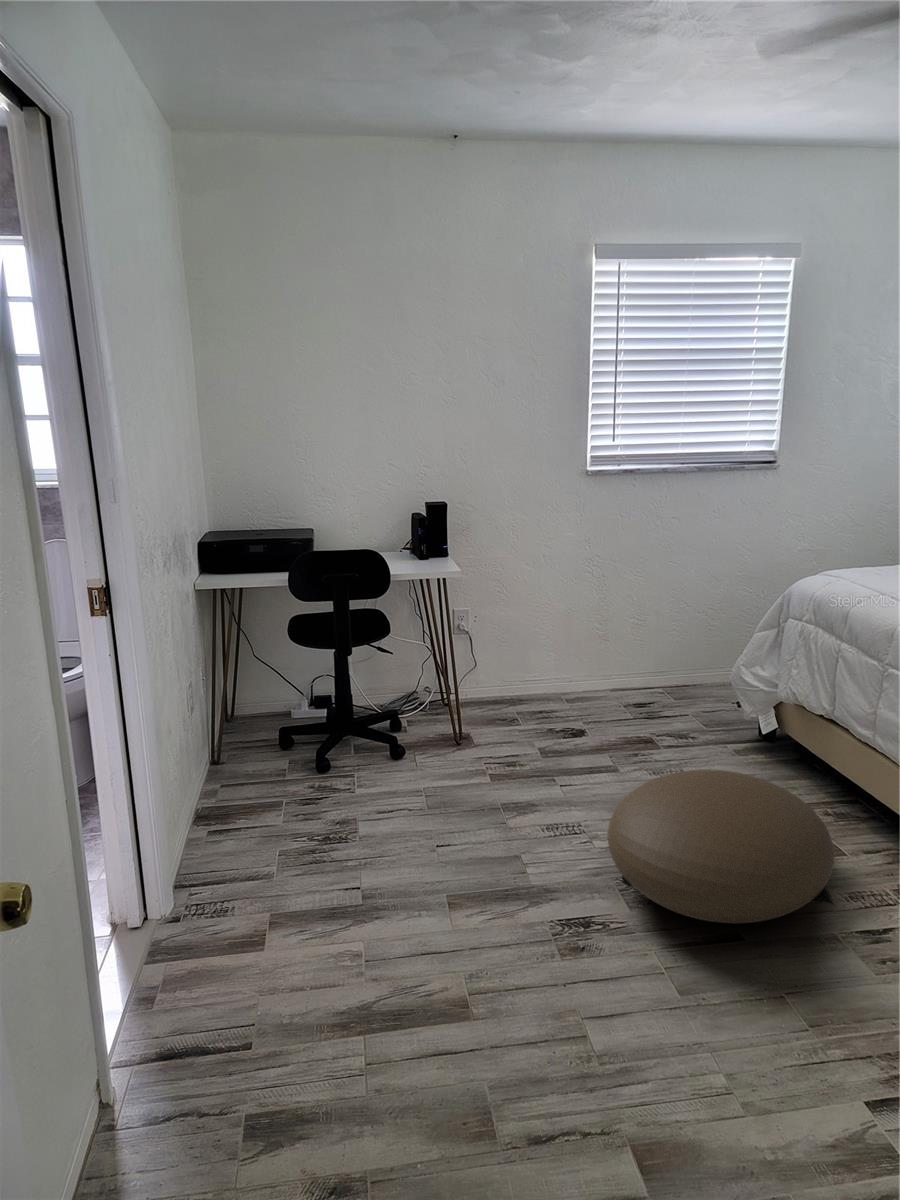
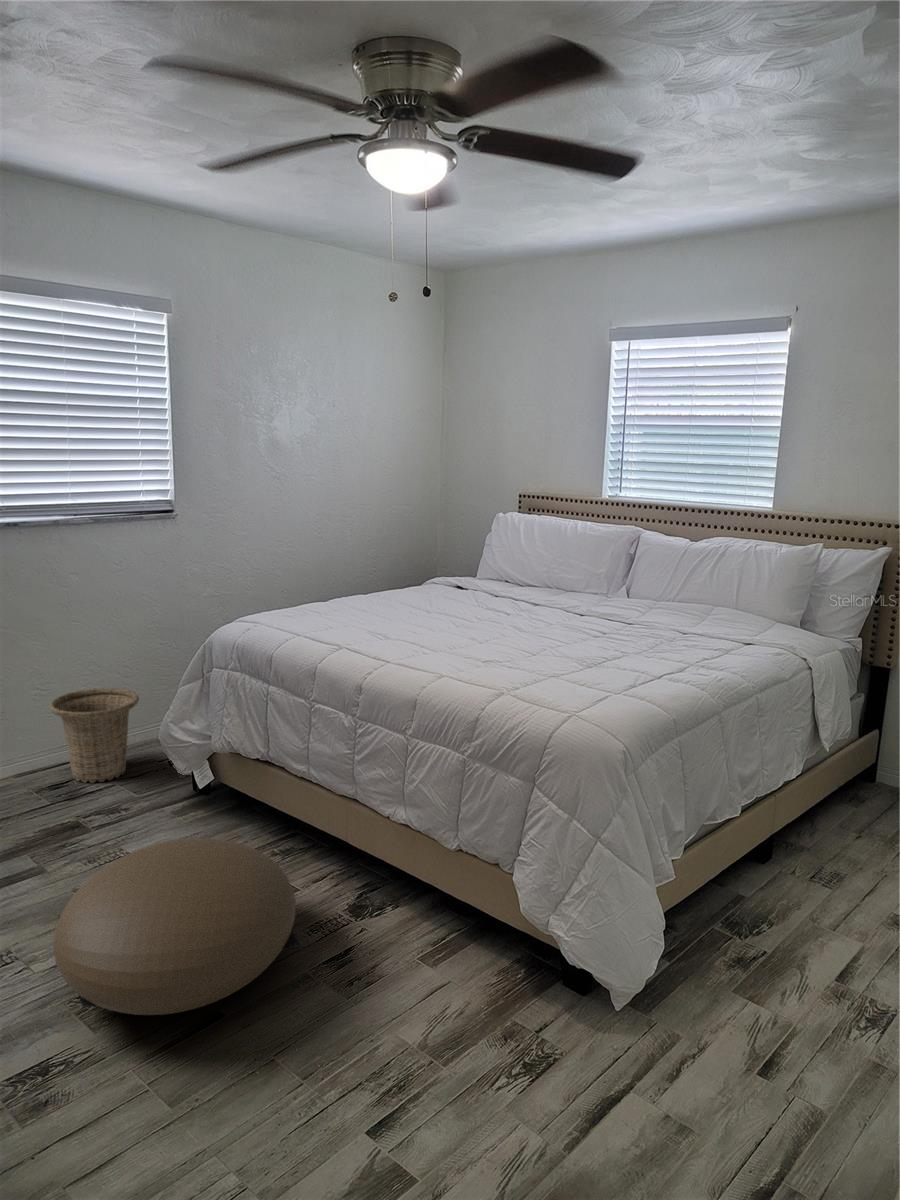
basket: none [640,623,718,709] -> present [50,688,139,783]

